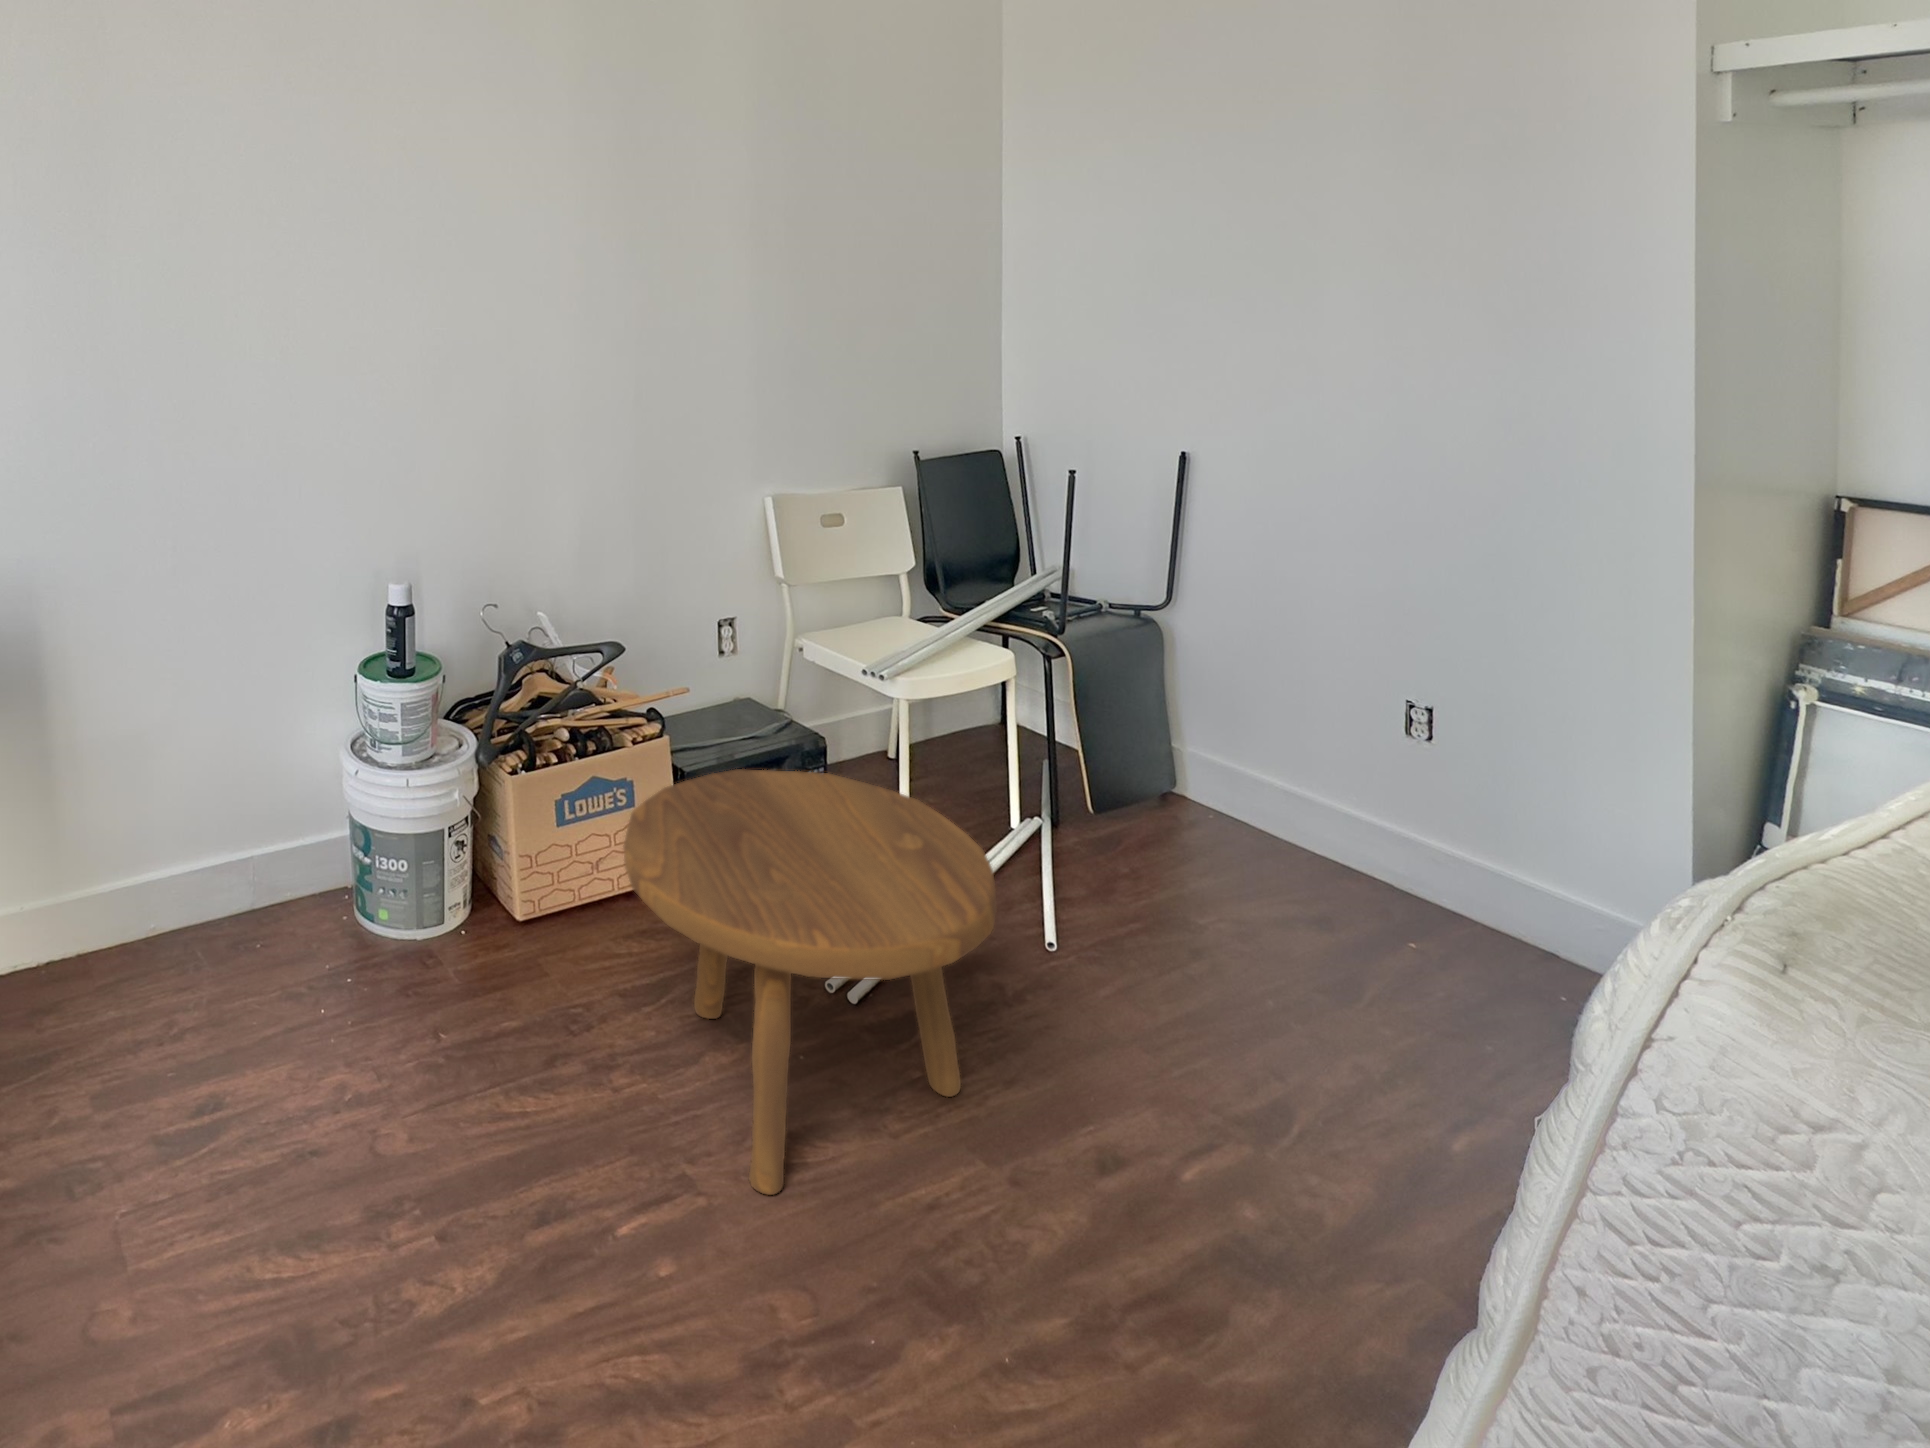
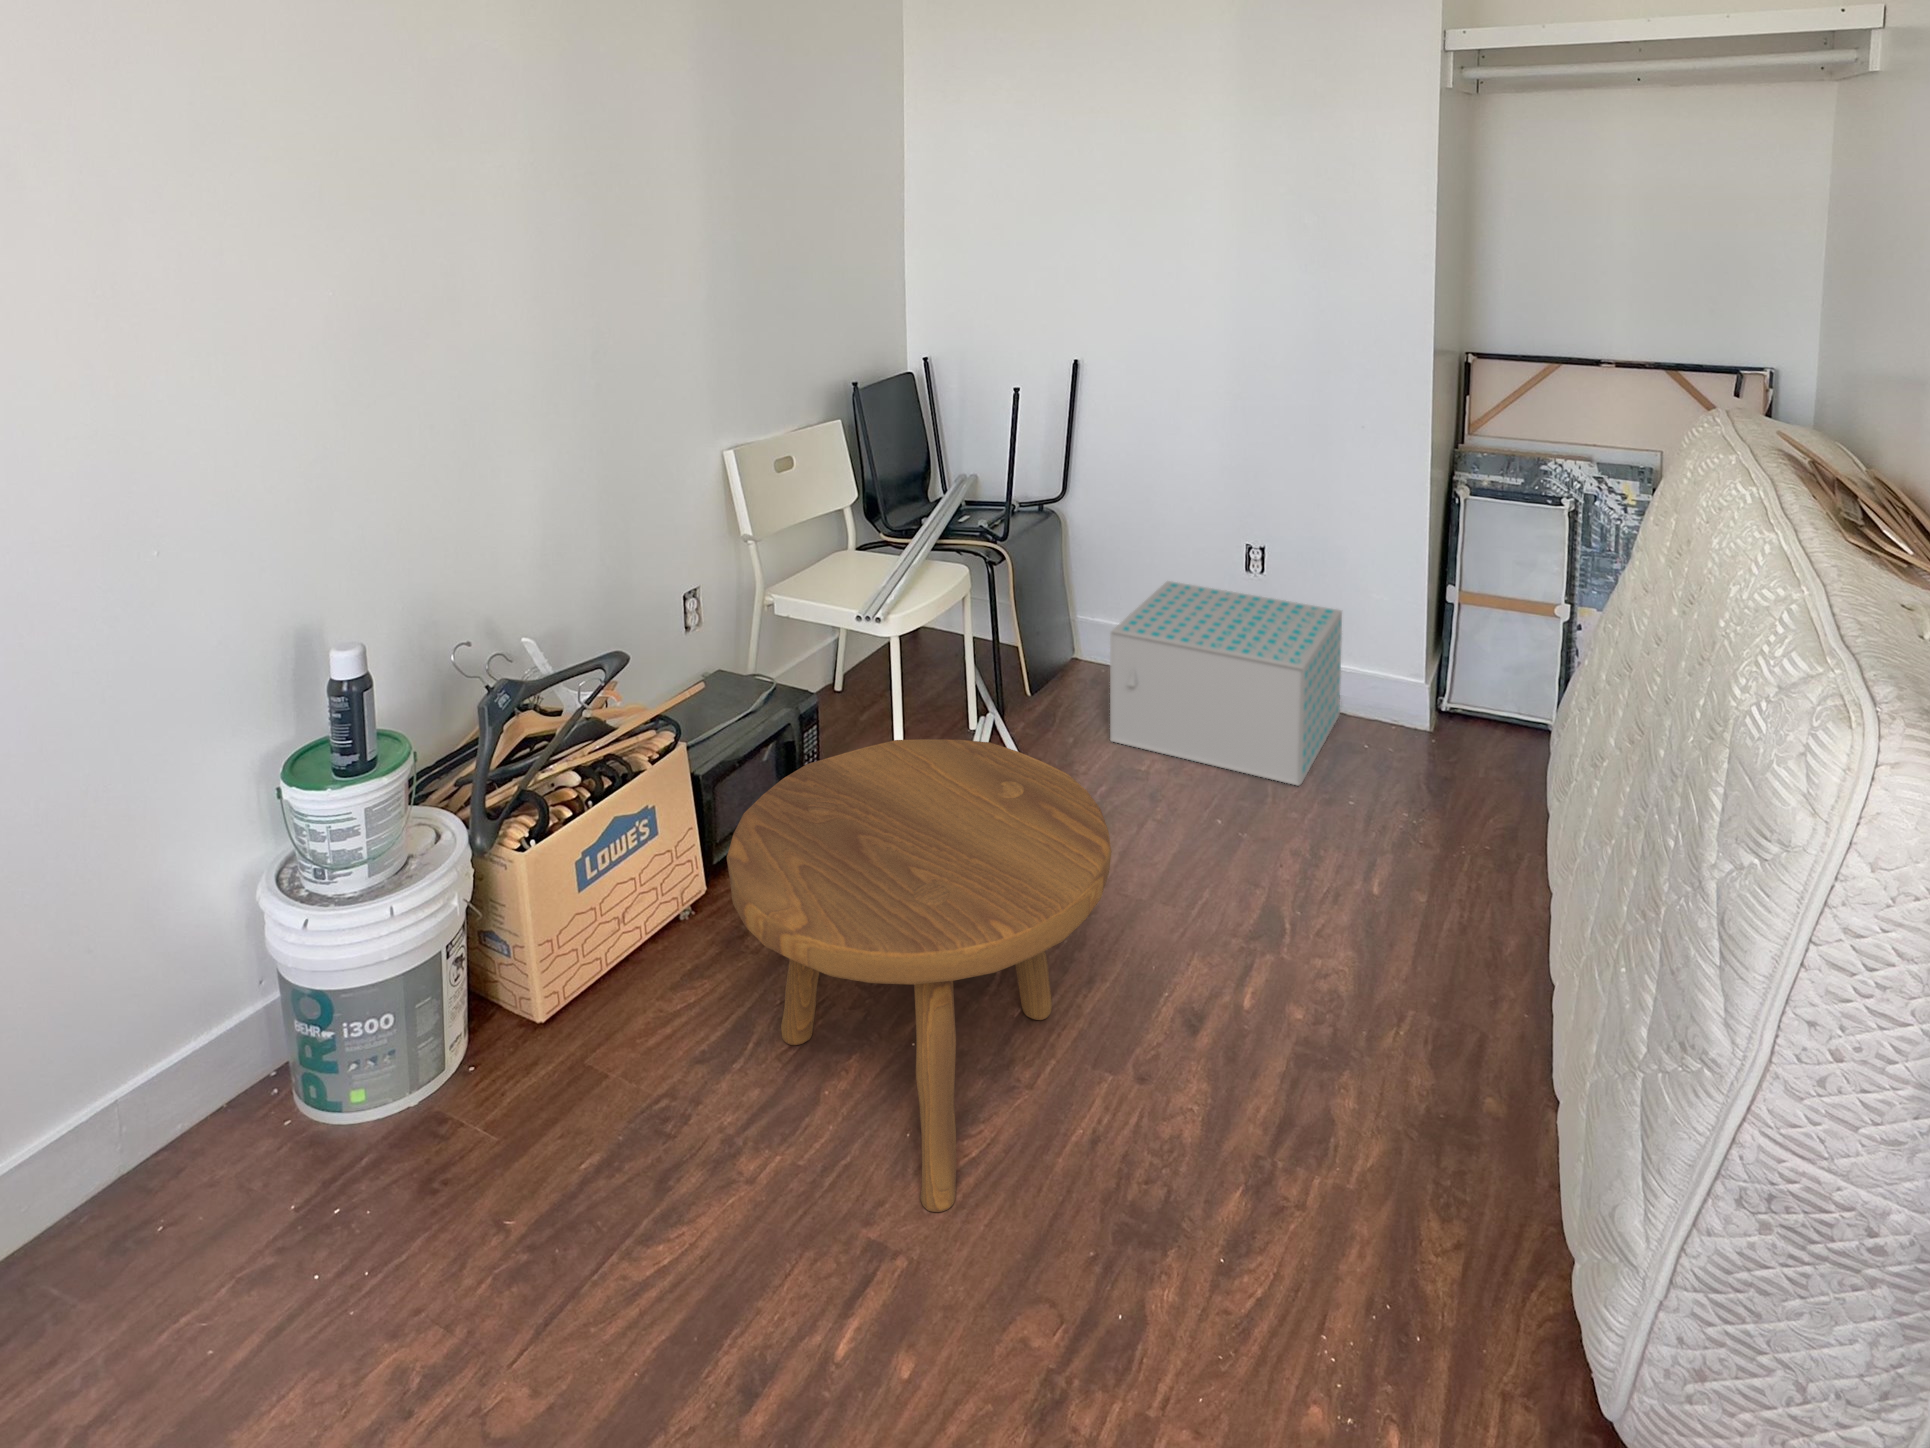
storage box: none [1176,726,1550,1009] -> present [1110,581,1342,785]

